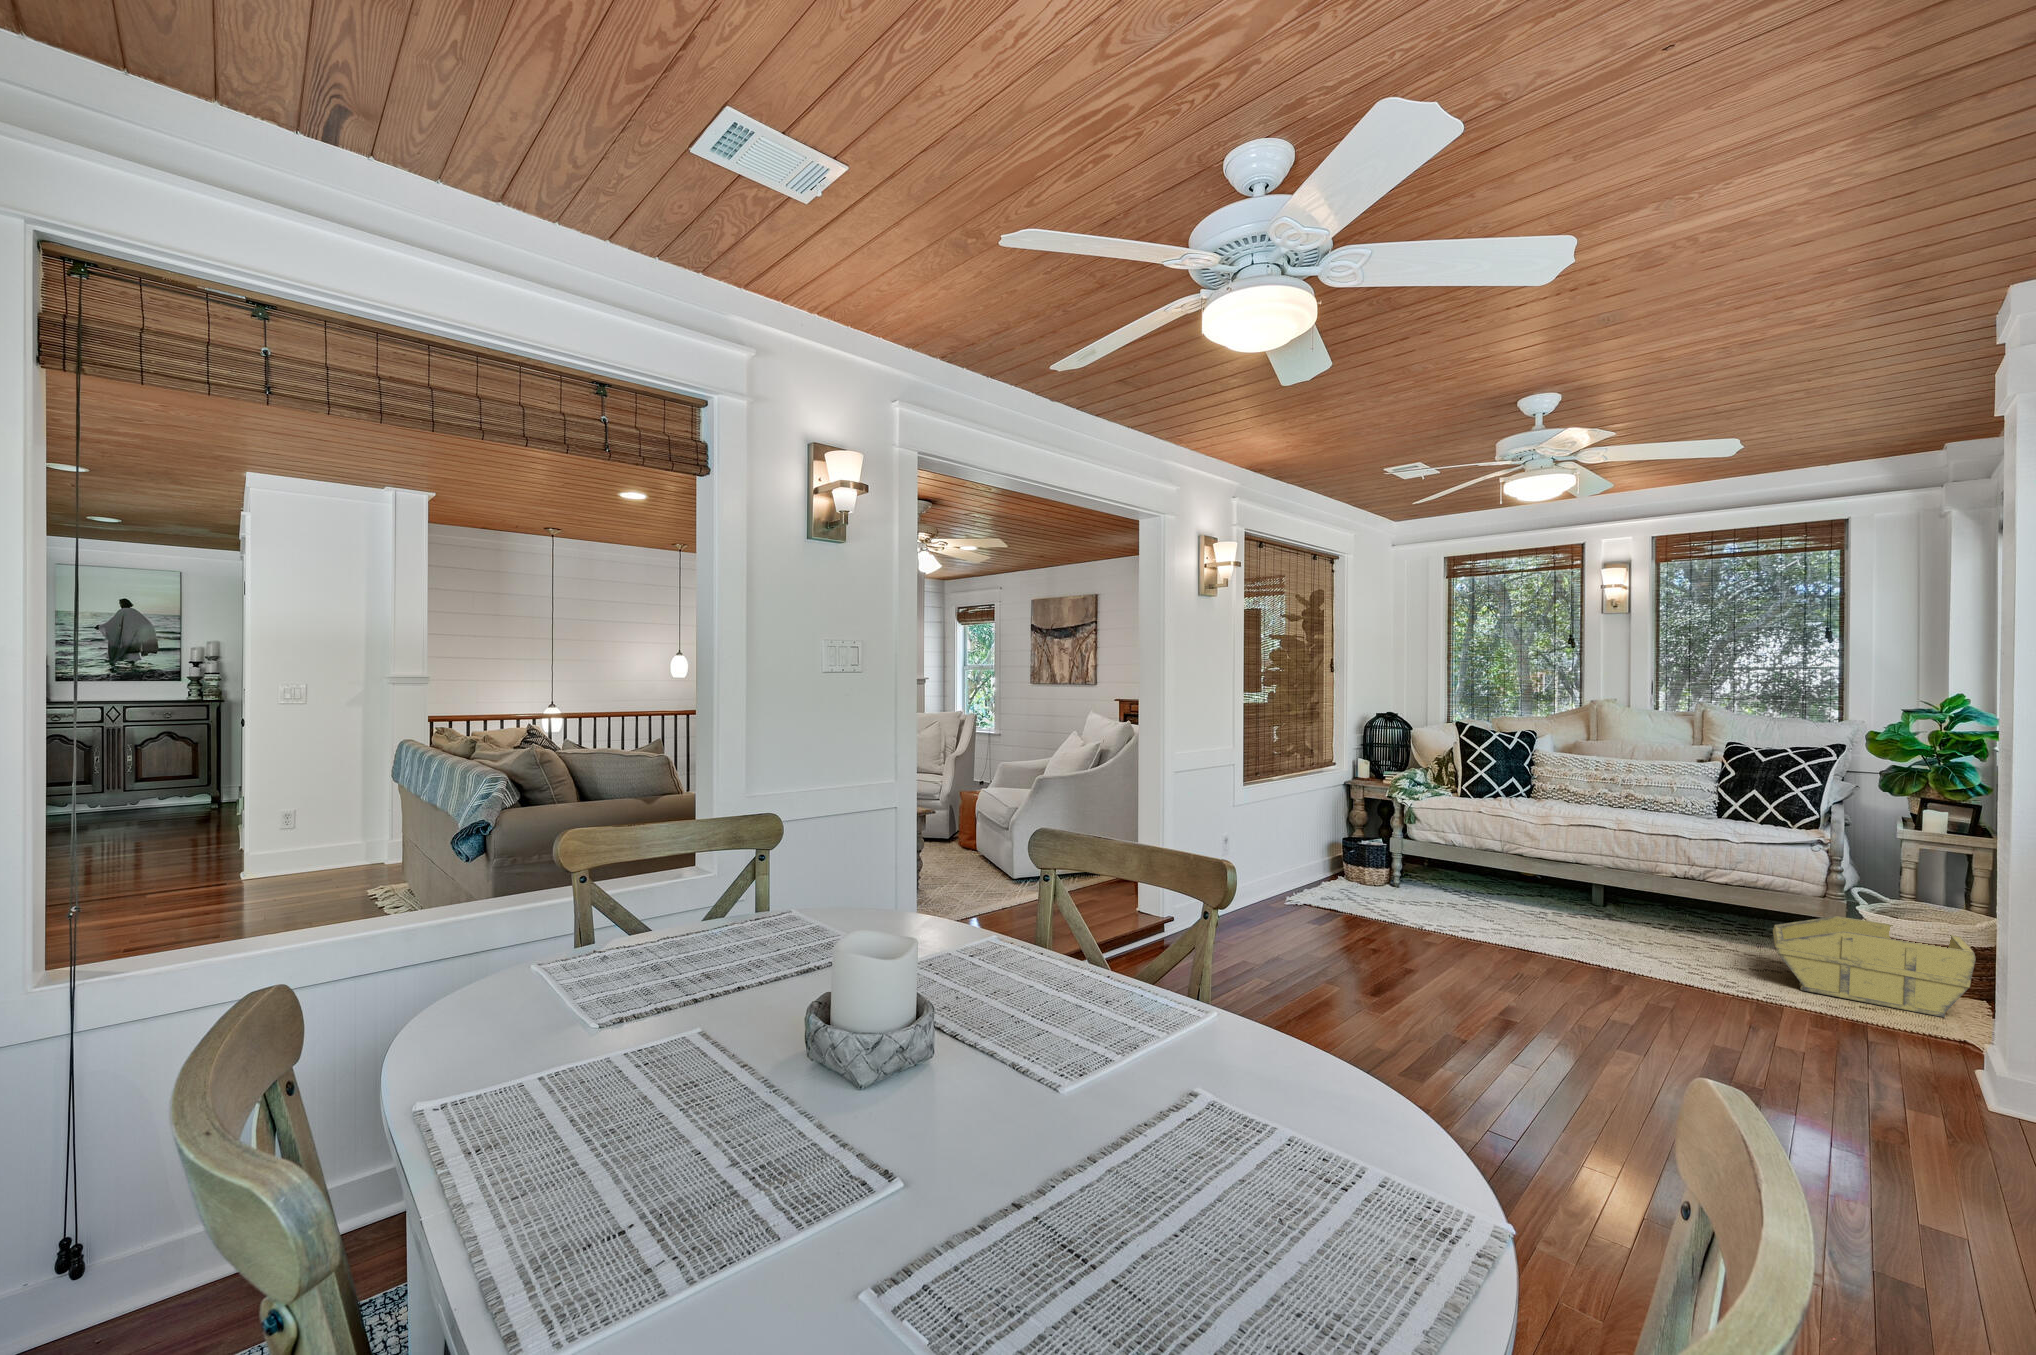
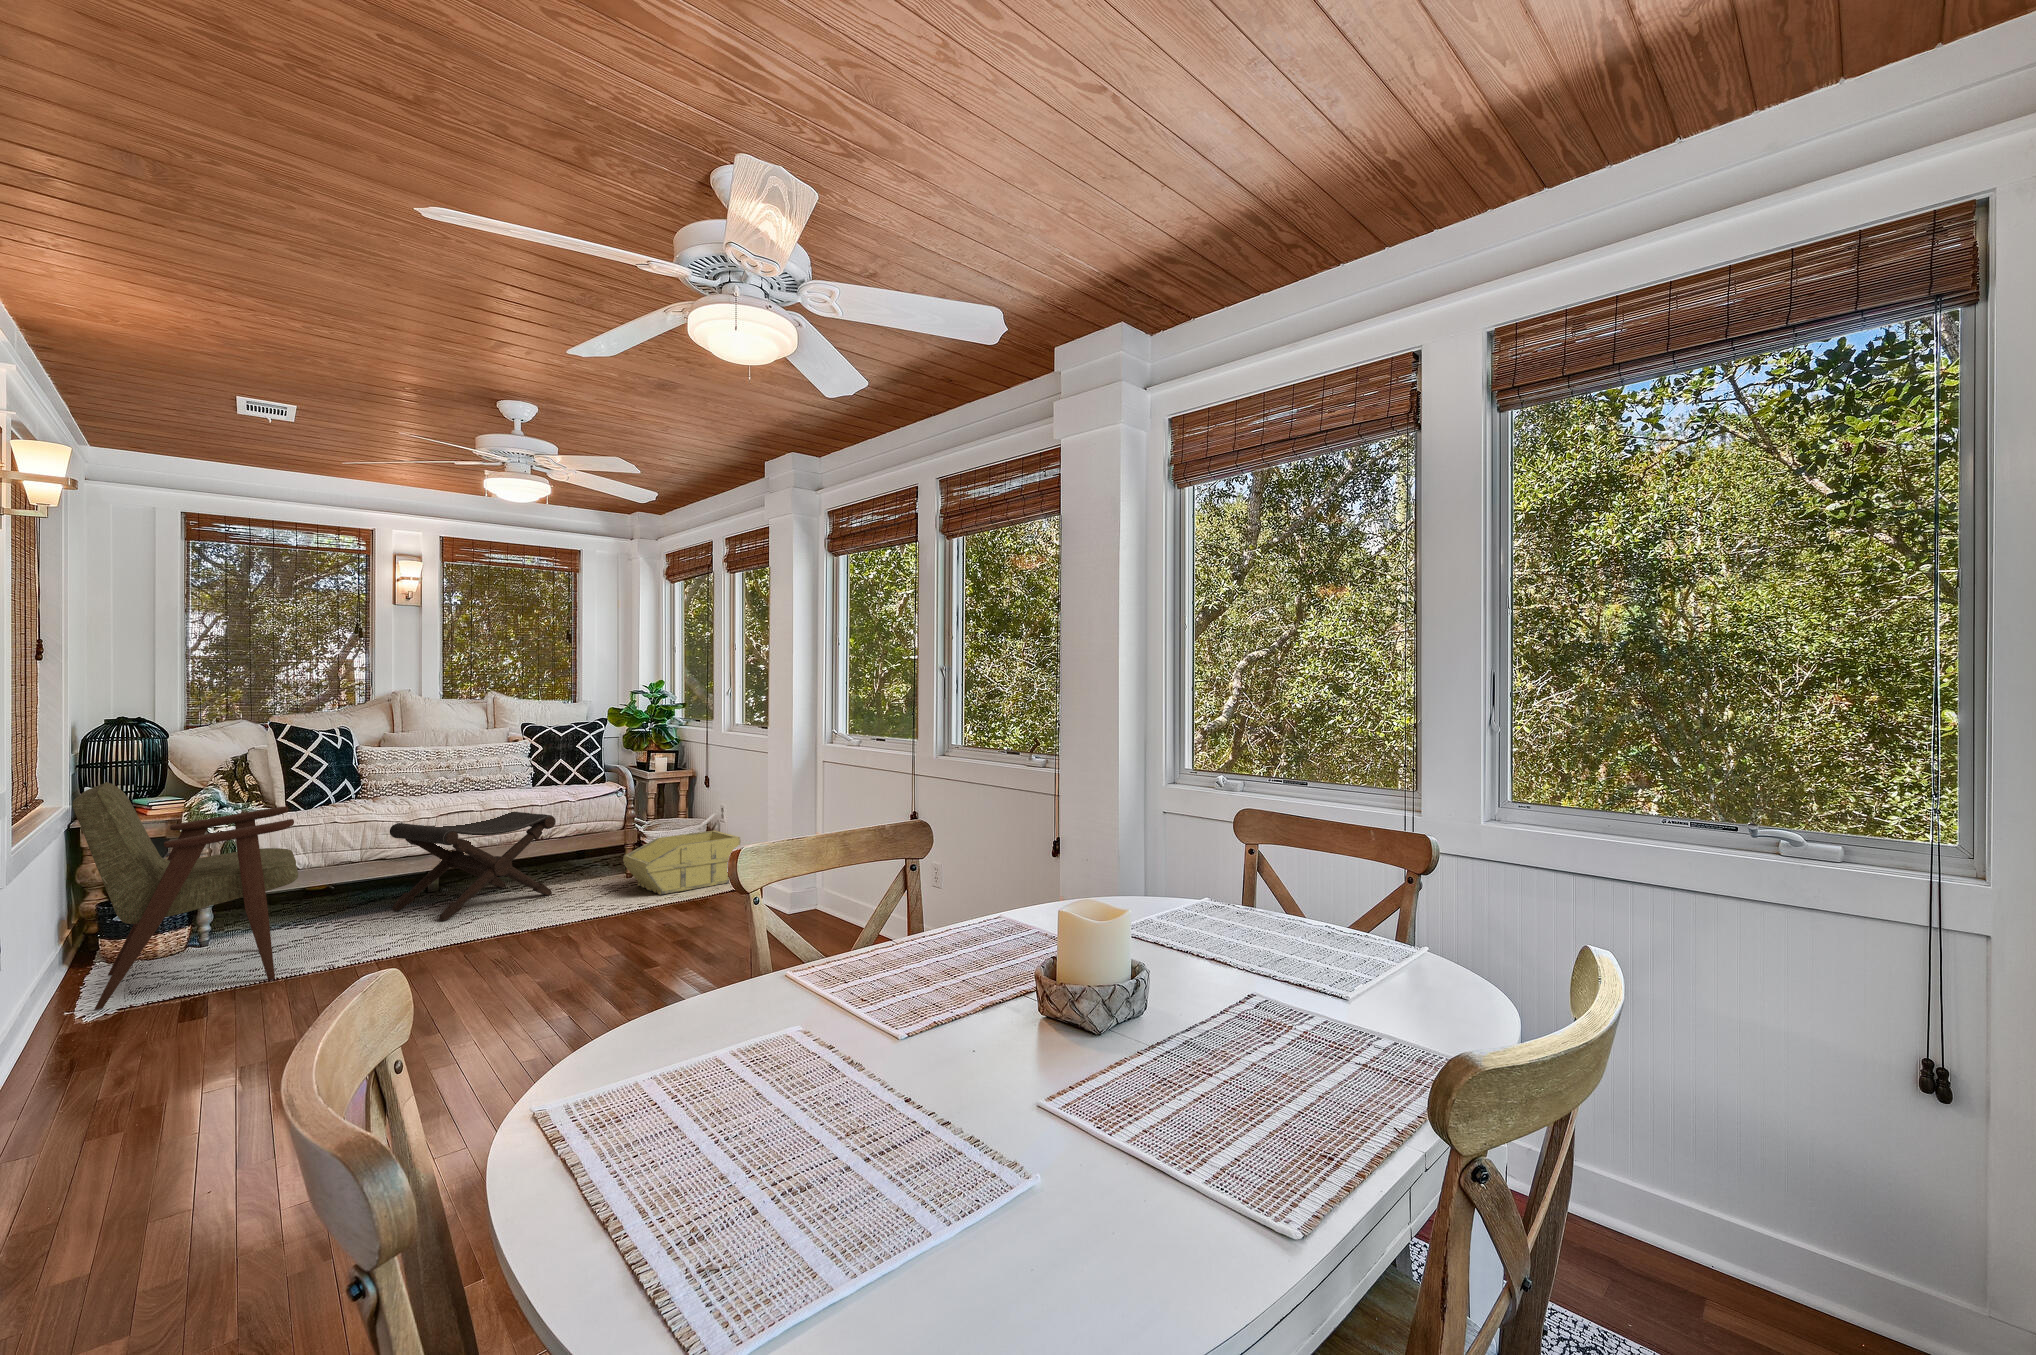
armchair: none [1273,749,1416,920] -> present [73,782,298,1010]
footstool: none [1520,824,1685,944] -> present [390,812,556,920]

